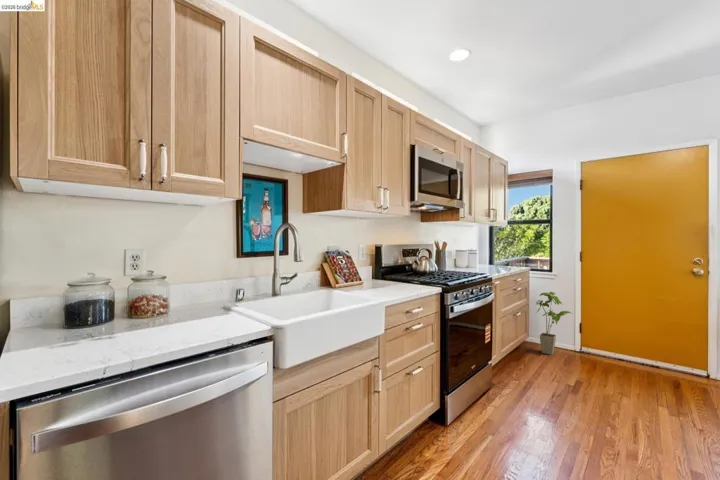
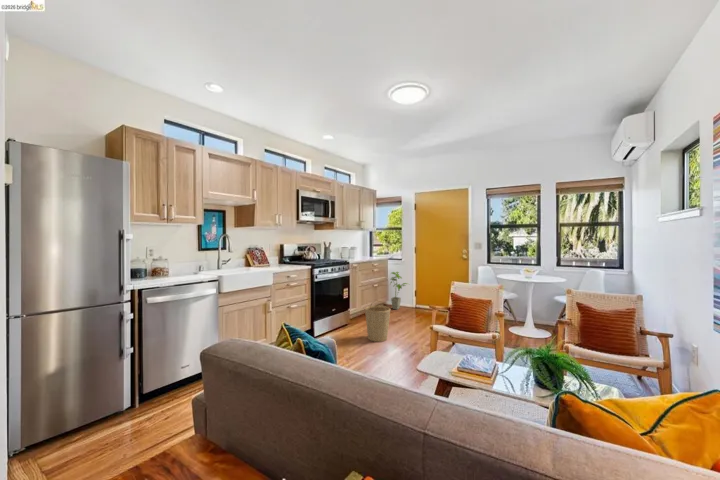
basket: none [552,360,617,455] -> present [365,305,391,342]

